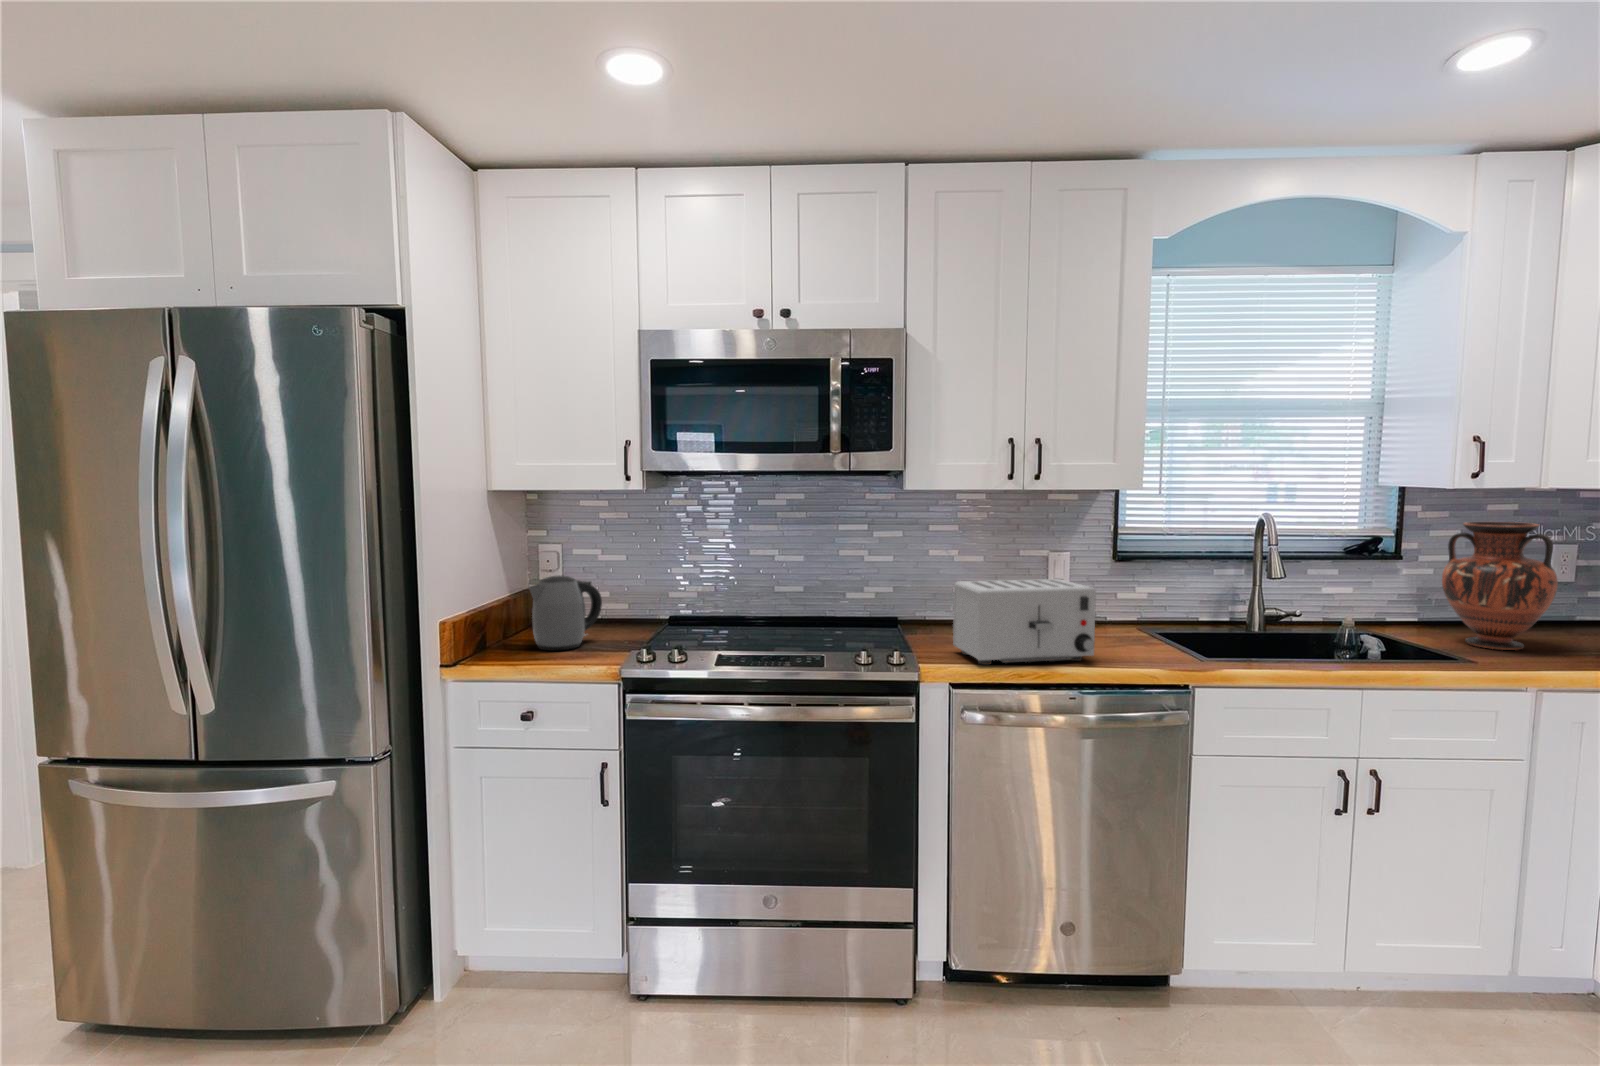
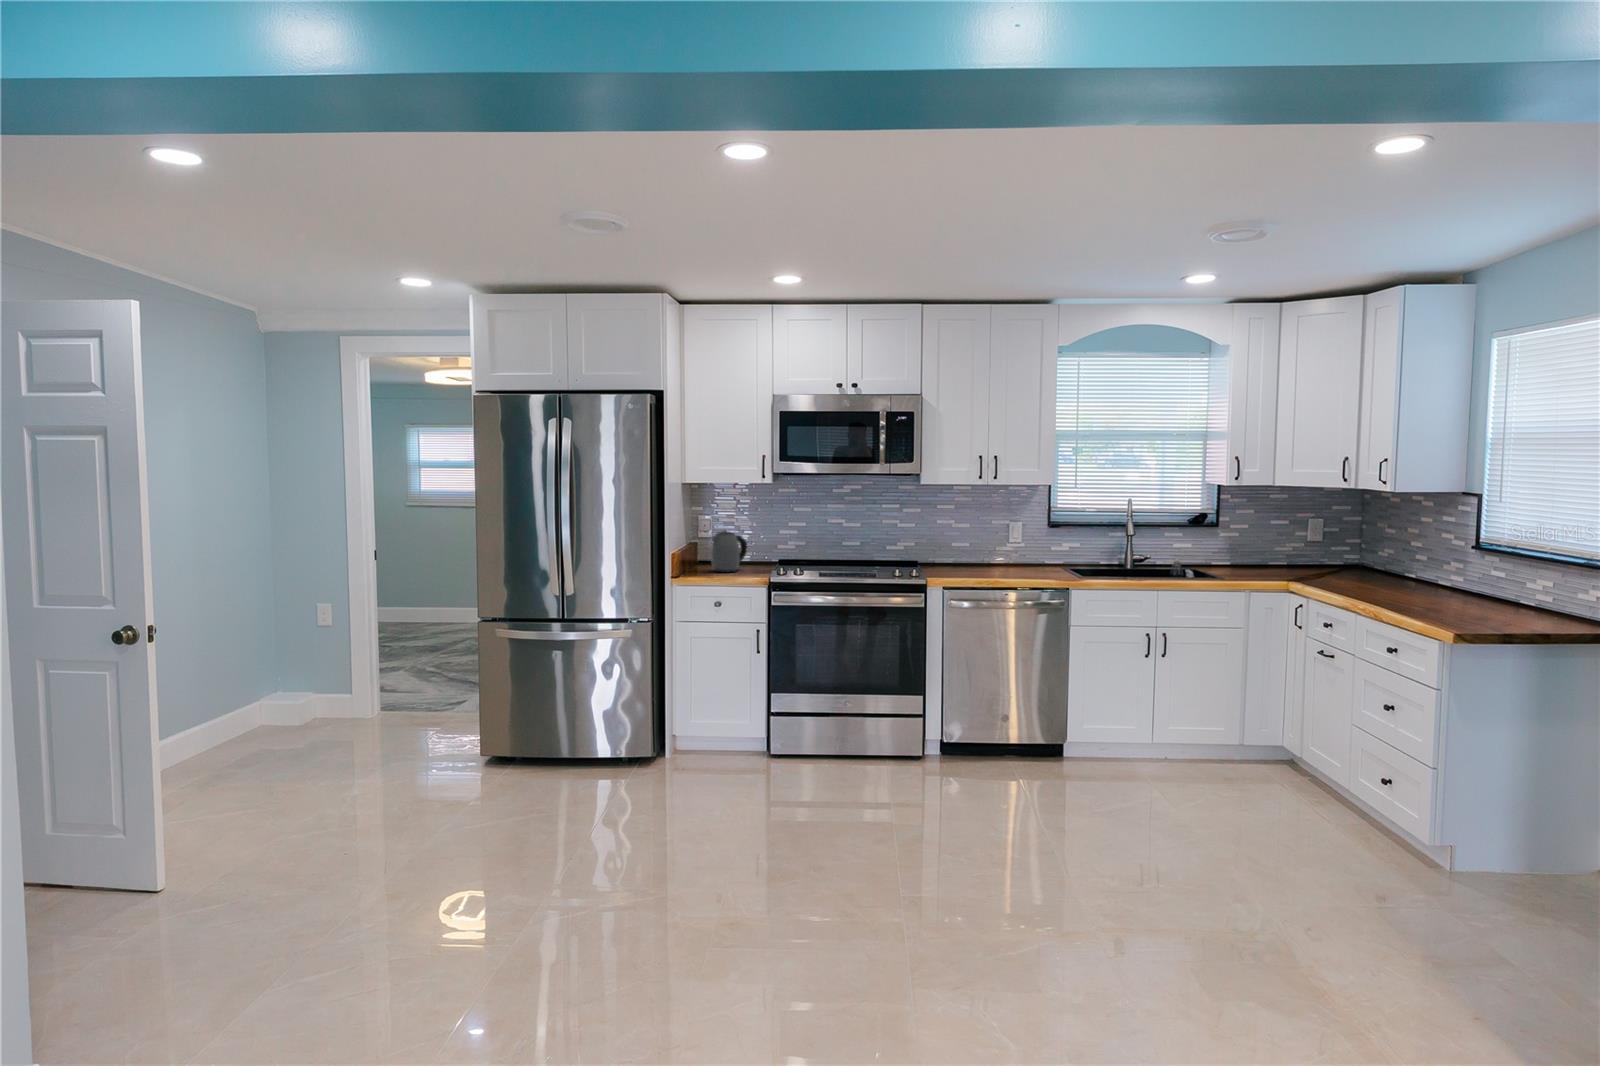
vase: present [1442,522,1558,650] -> none [1224,504,1278,575]
toaster: present [953,579,1096,665] -> none [946,535,1021,578]

